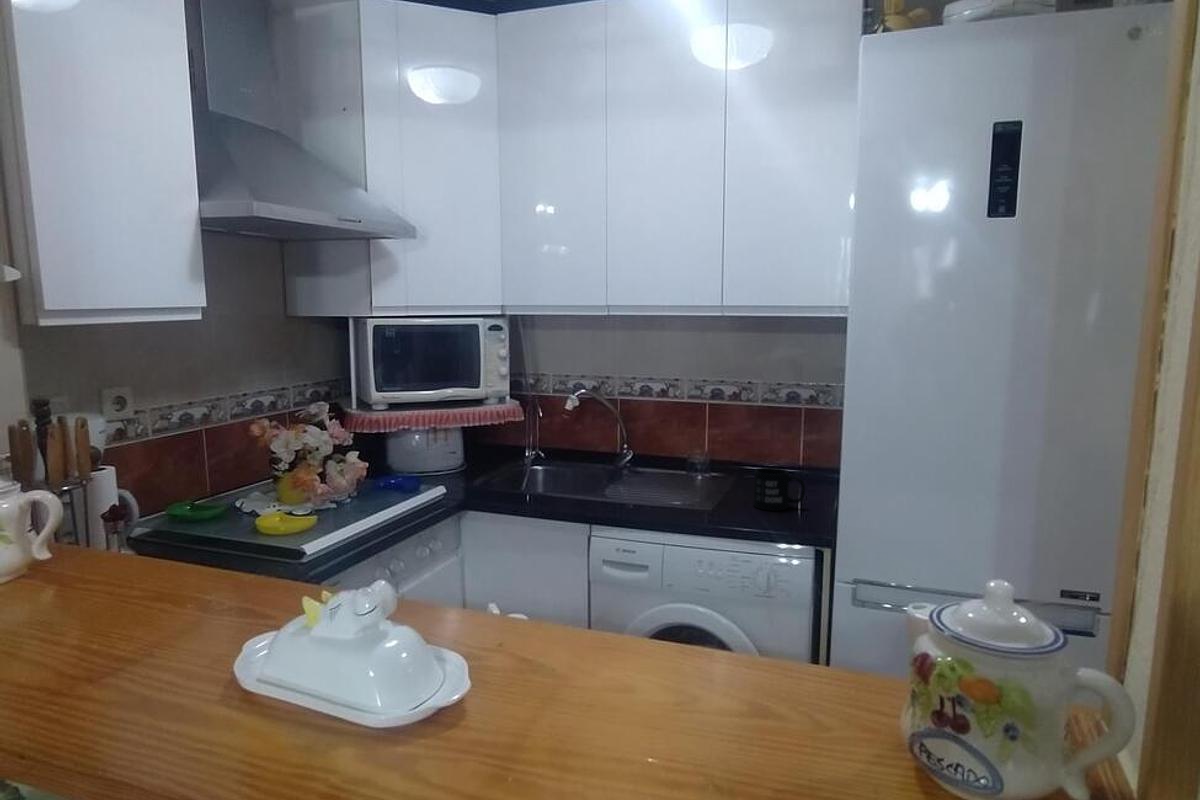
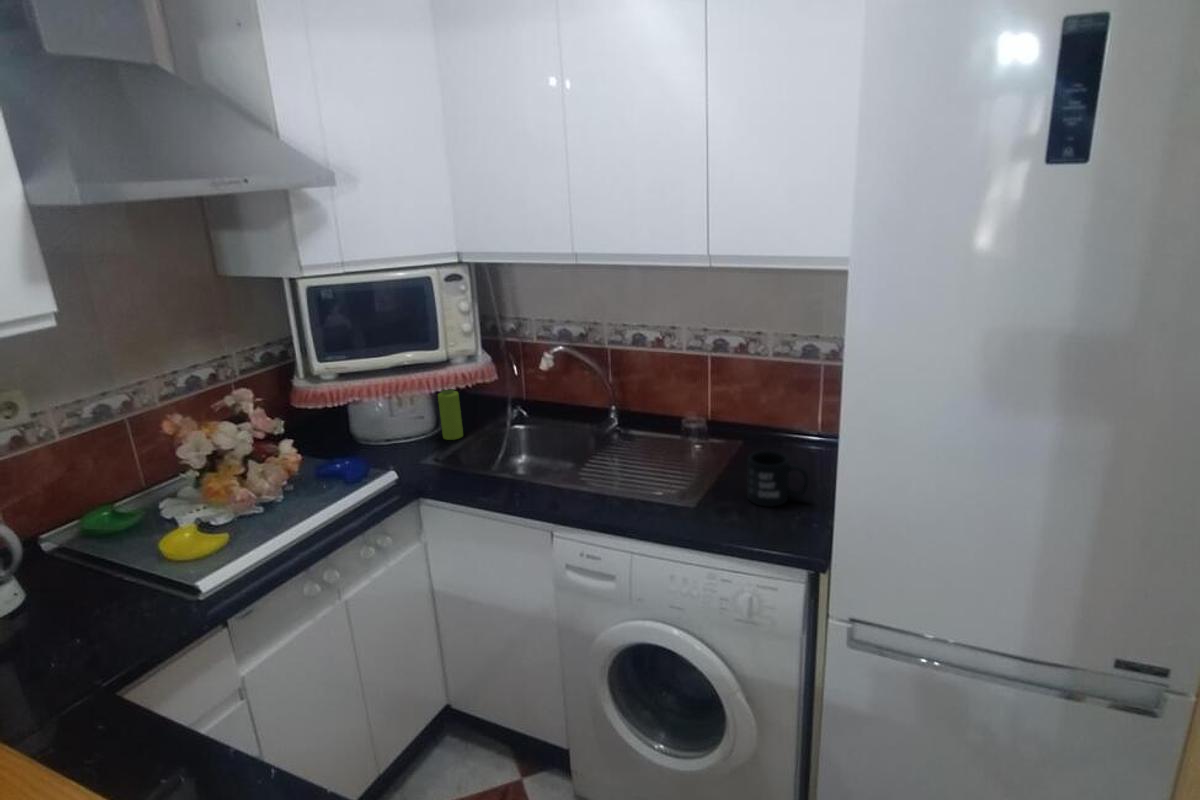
soap dispenser: none [470,410,489,473] -> present [438,389,463,440]

